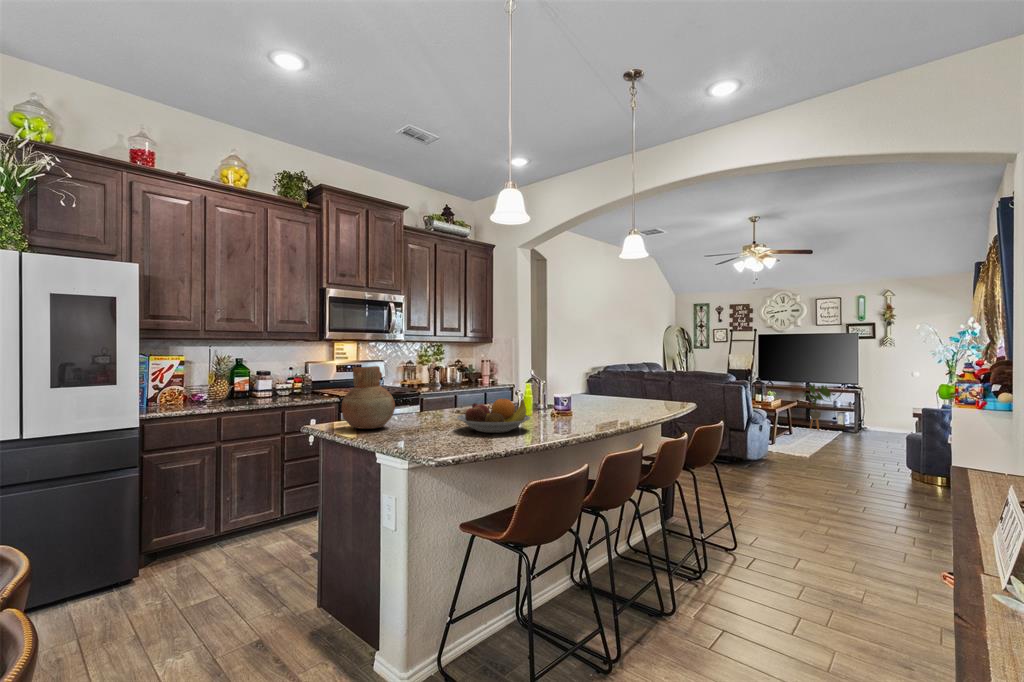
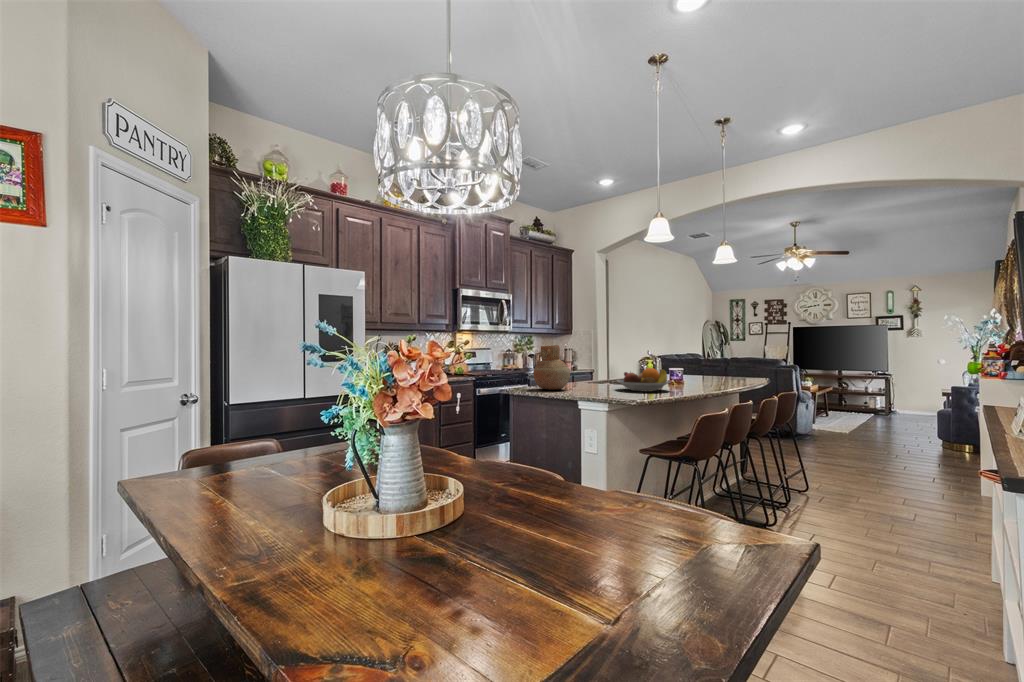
house plant: present [803,384,831,429] -> none [834,371,863,413]

